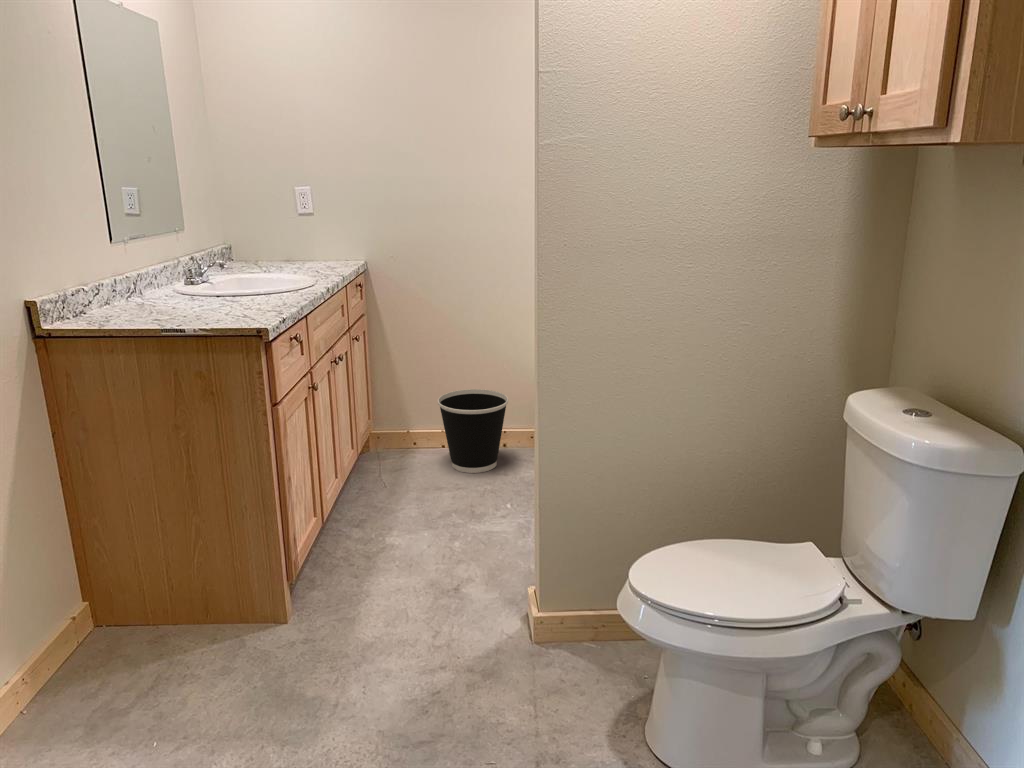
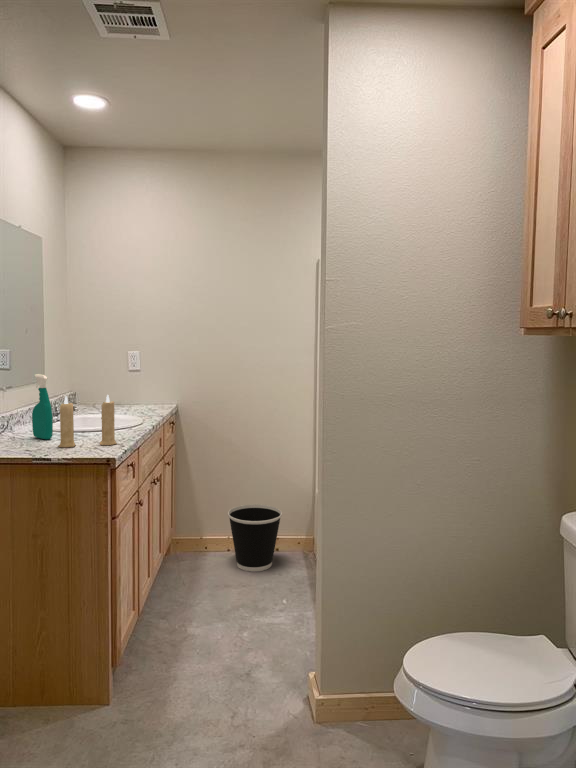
spray bottle: none [160,219,191,306] -> present [32,374,53,440]
candle: none [190,243,273,315] -> present [58,395,117,448]

